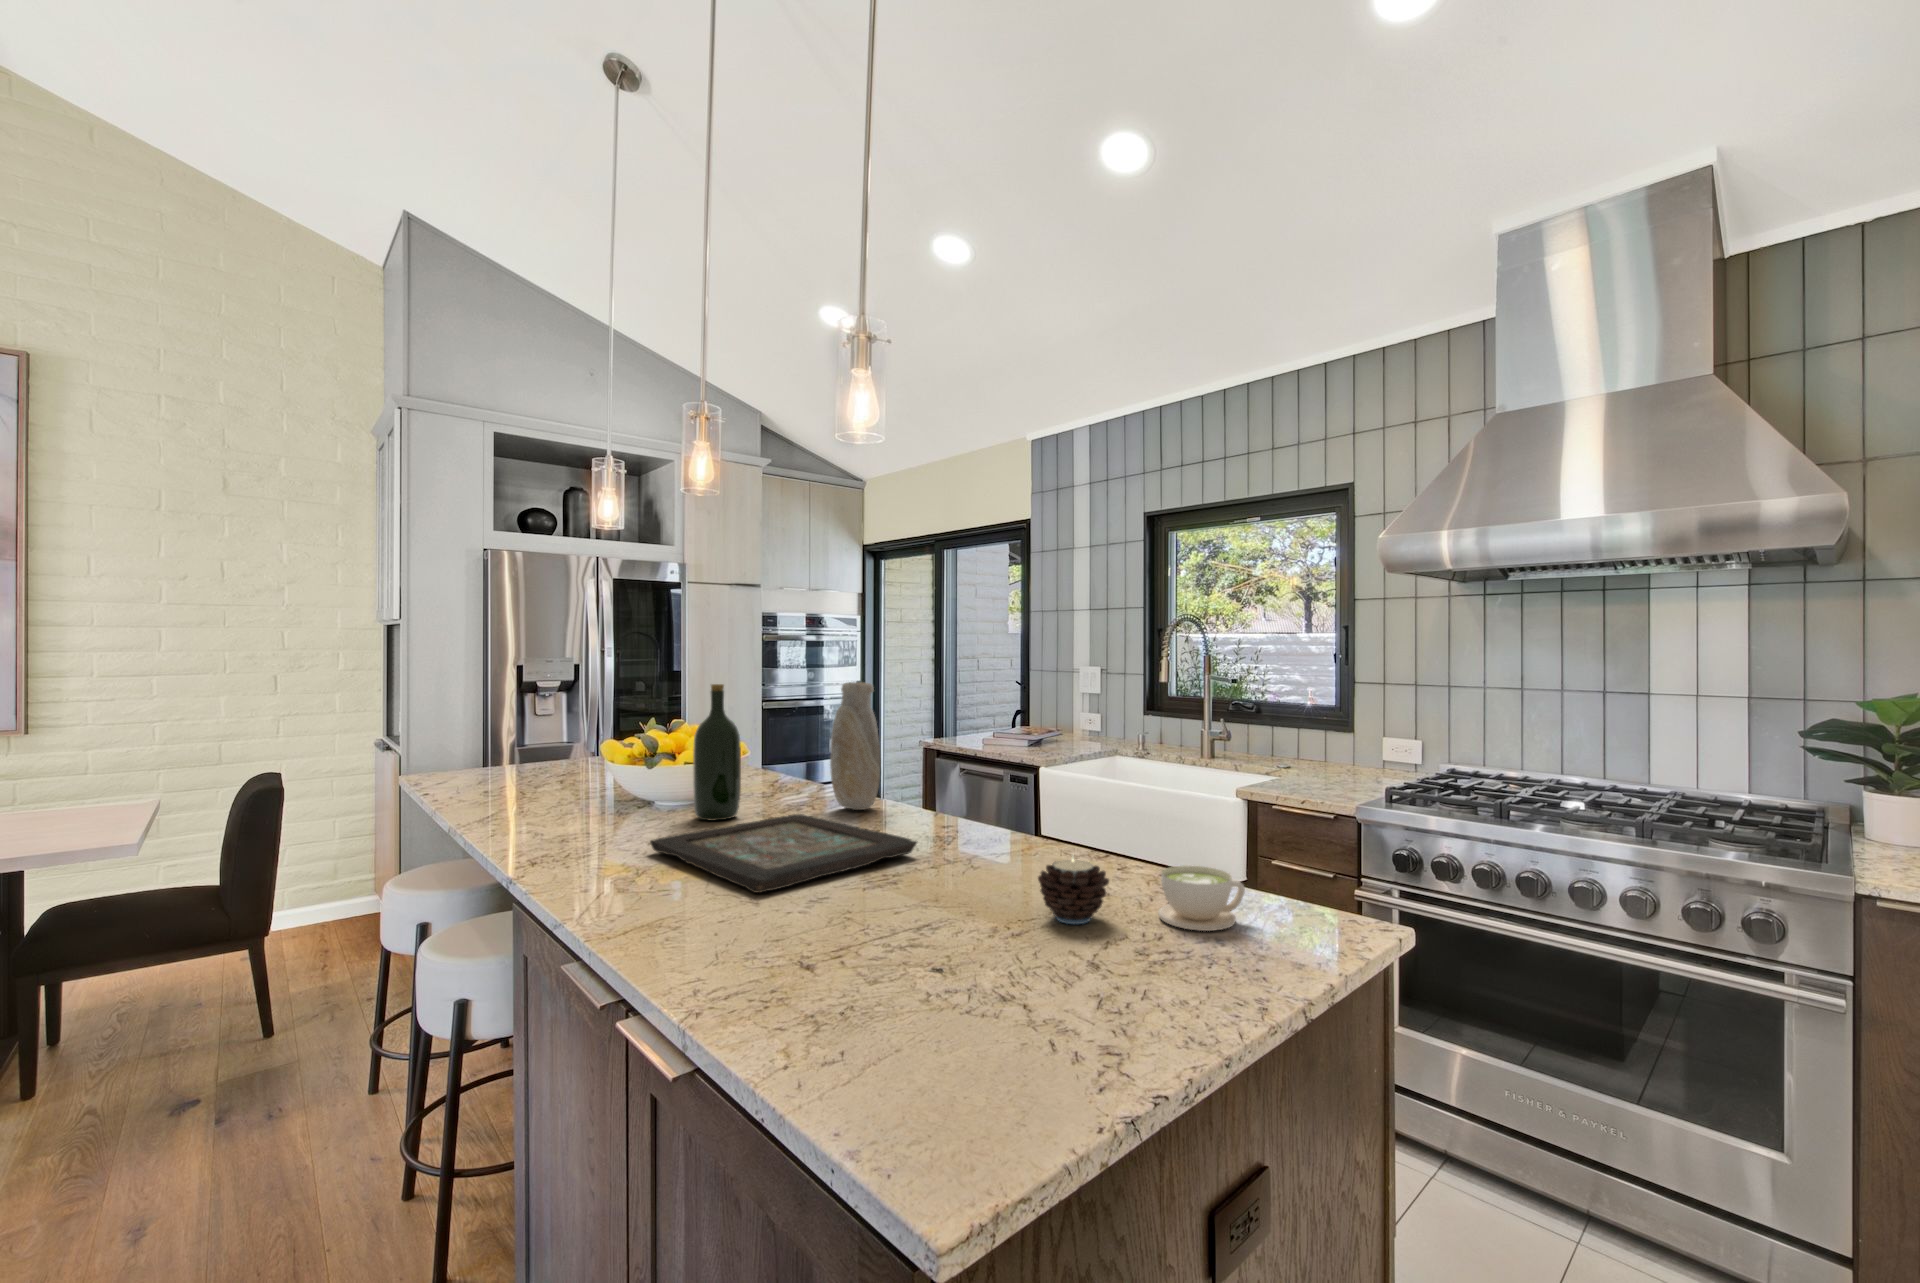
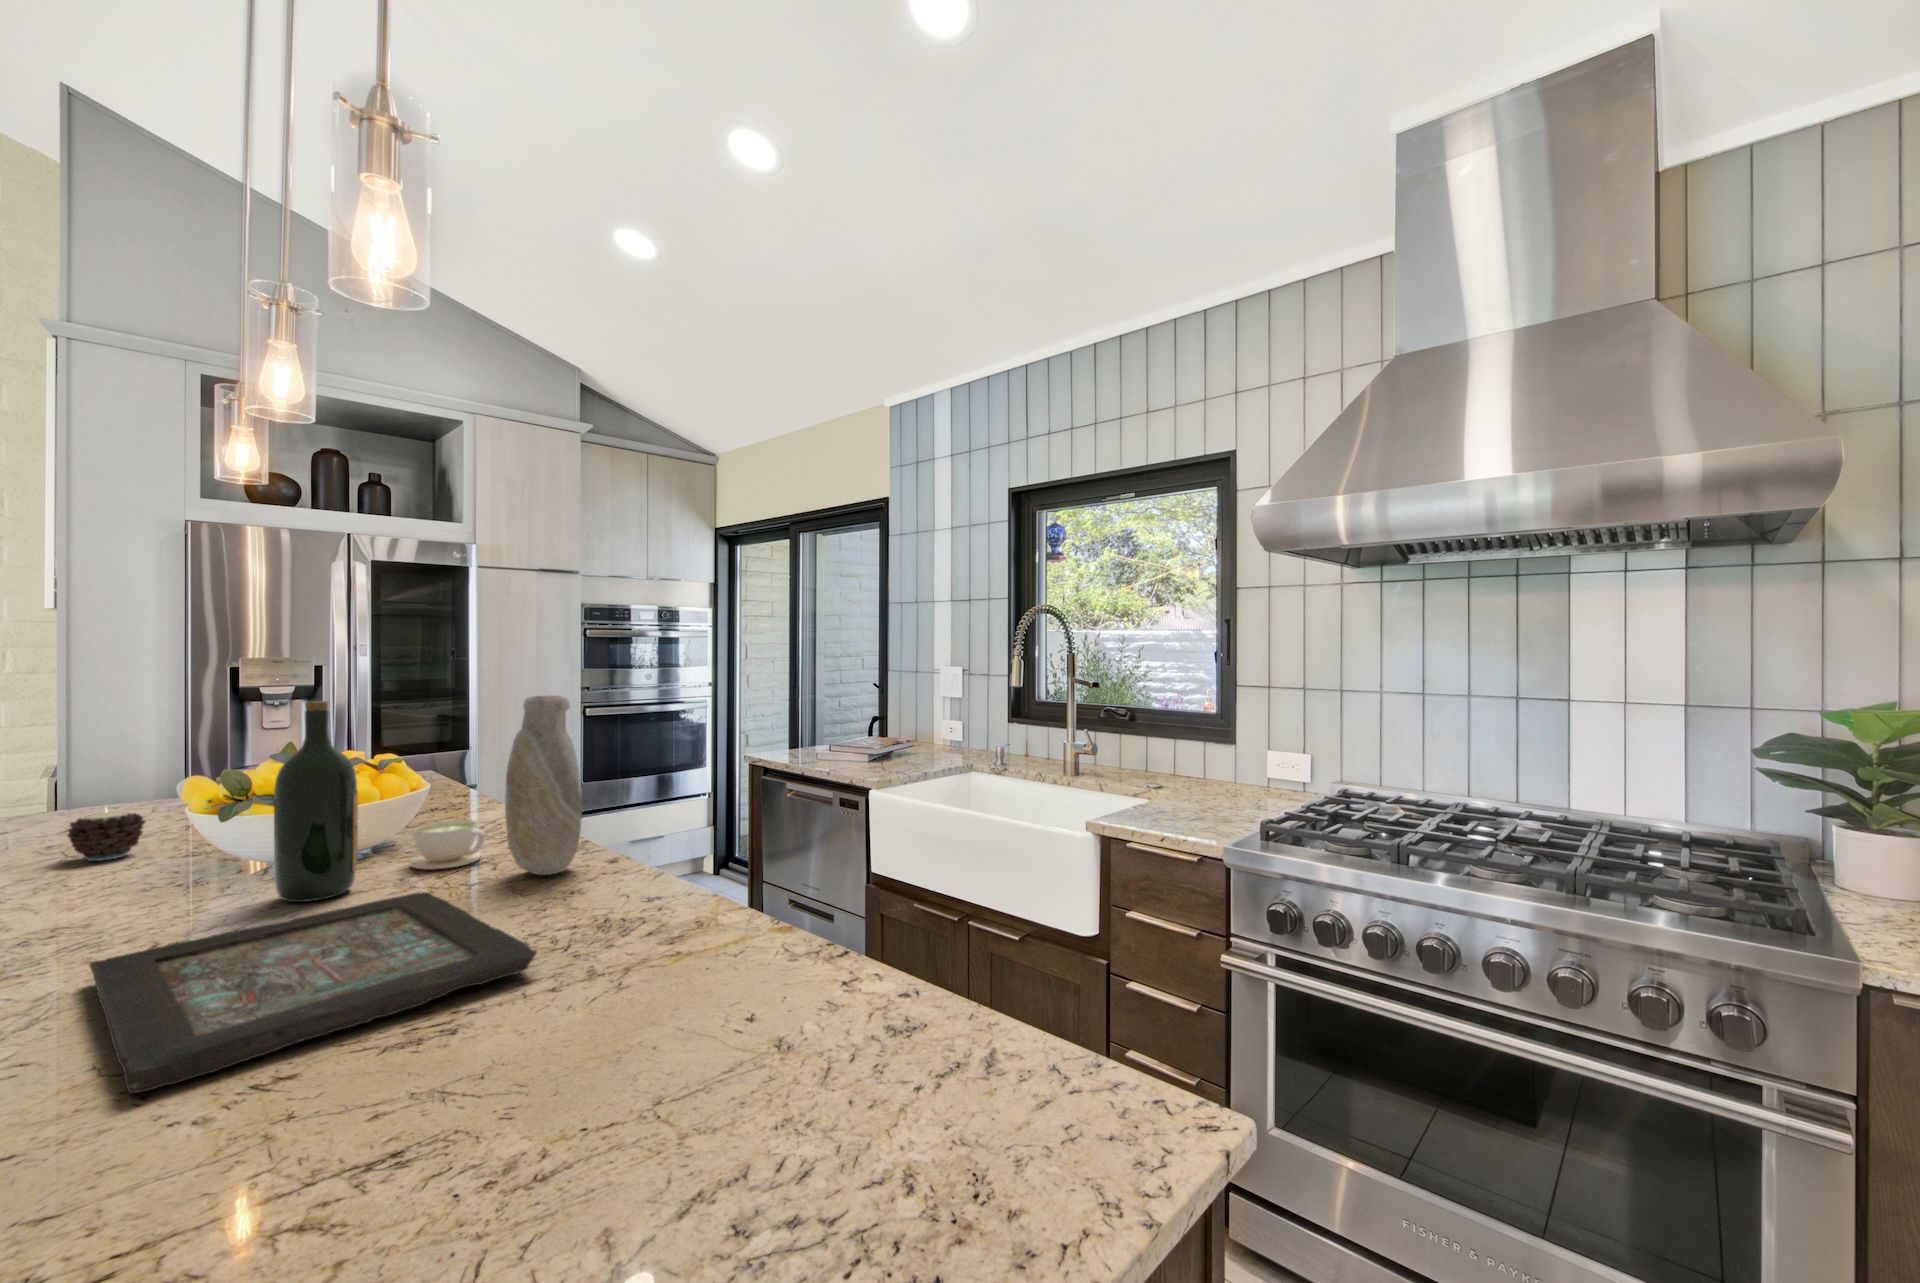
candle: present [1038,858,1109,924] -> present [67,809,145,861]
coffee cup: present [1158,866,1245,931] -> present [411,820,485,870]

